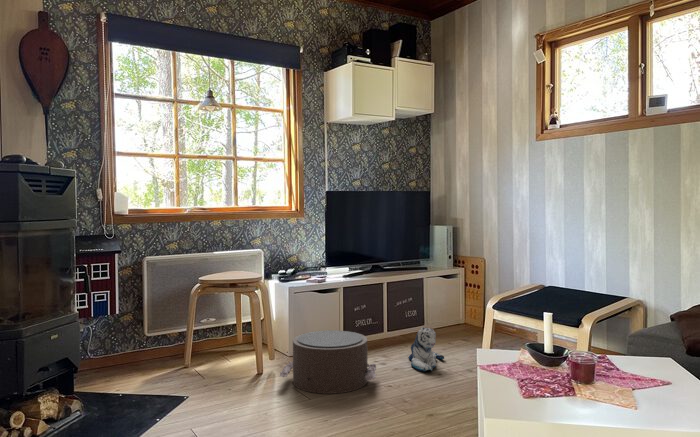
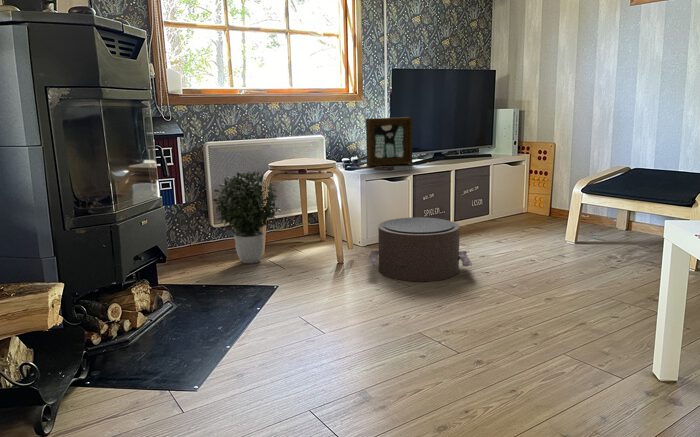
picture frame: none [300,235,344,279] -> present [366,117,412,166]
potted plant: none [146,285,210,371] -> present [213,172,280,263]
plush toy: present [408,327,444,372] -> none [489,213,528,258]

